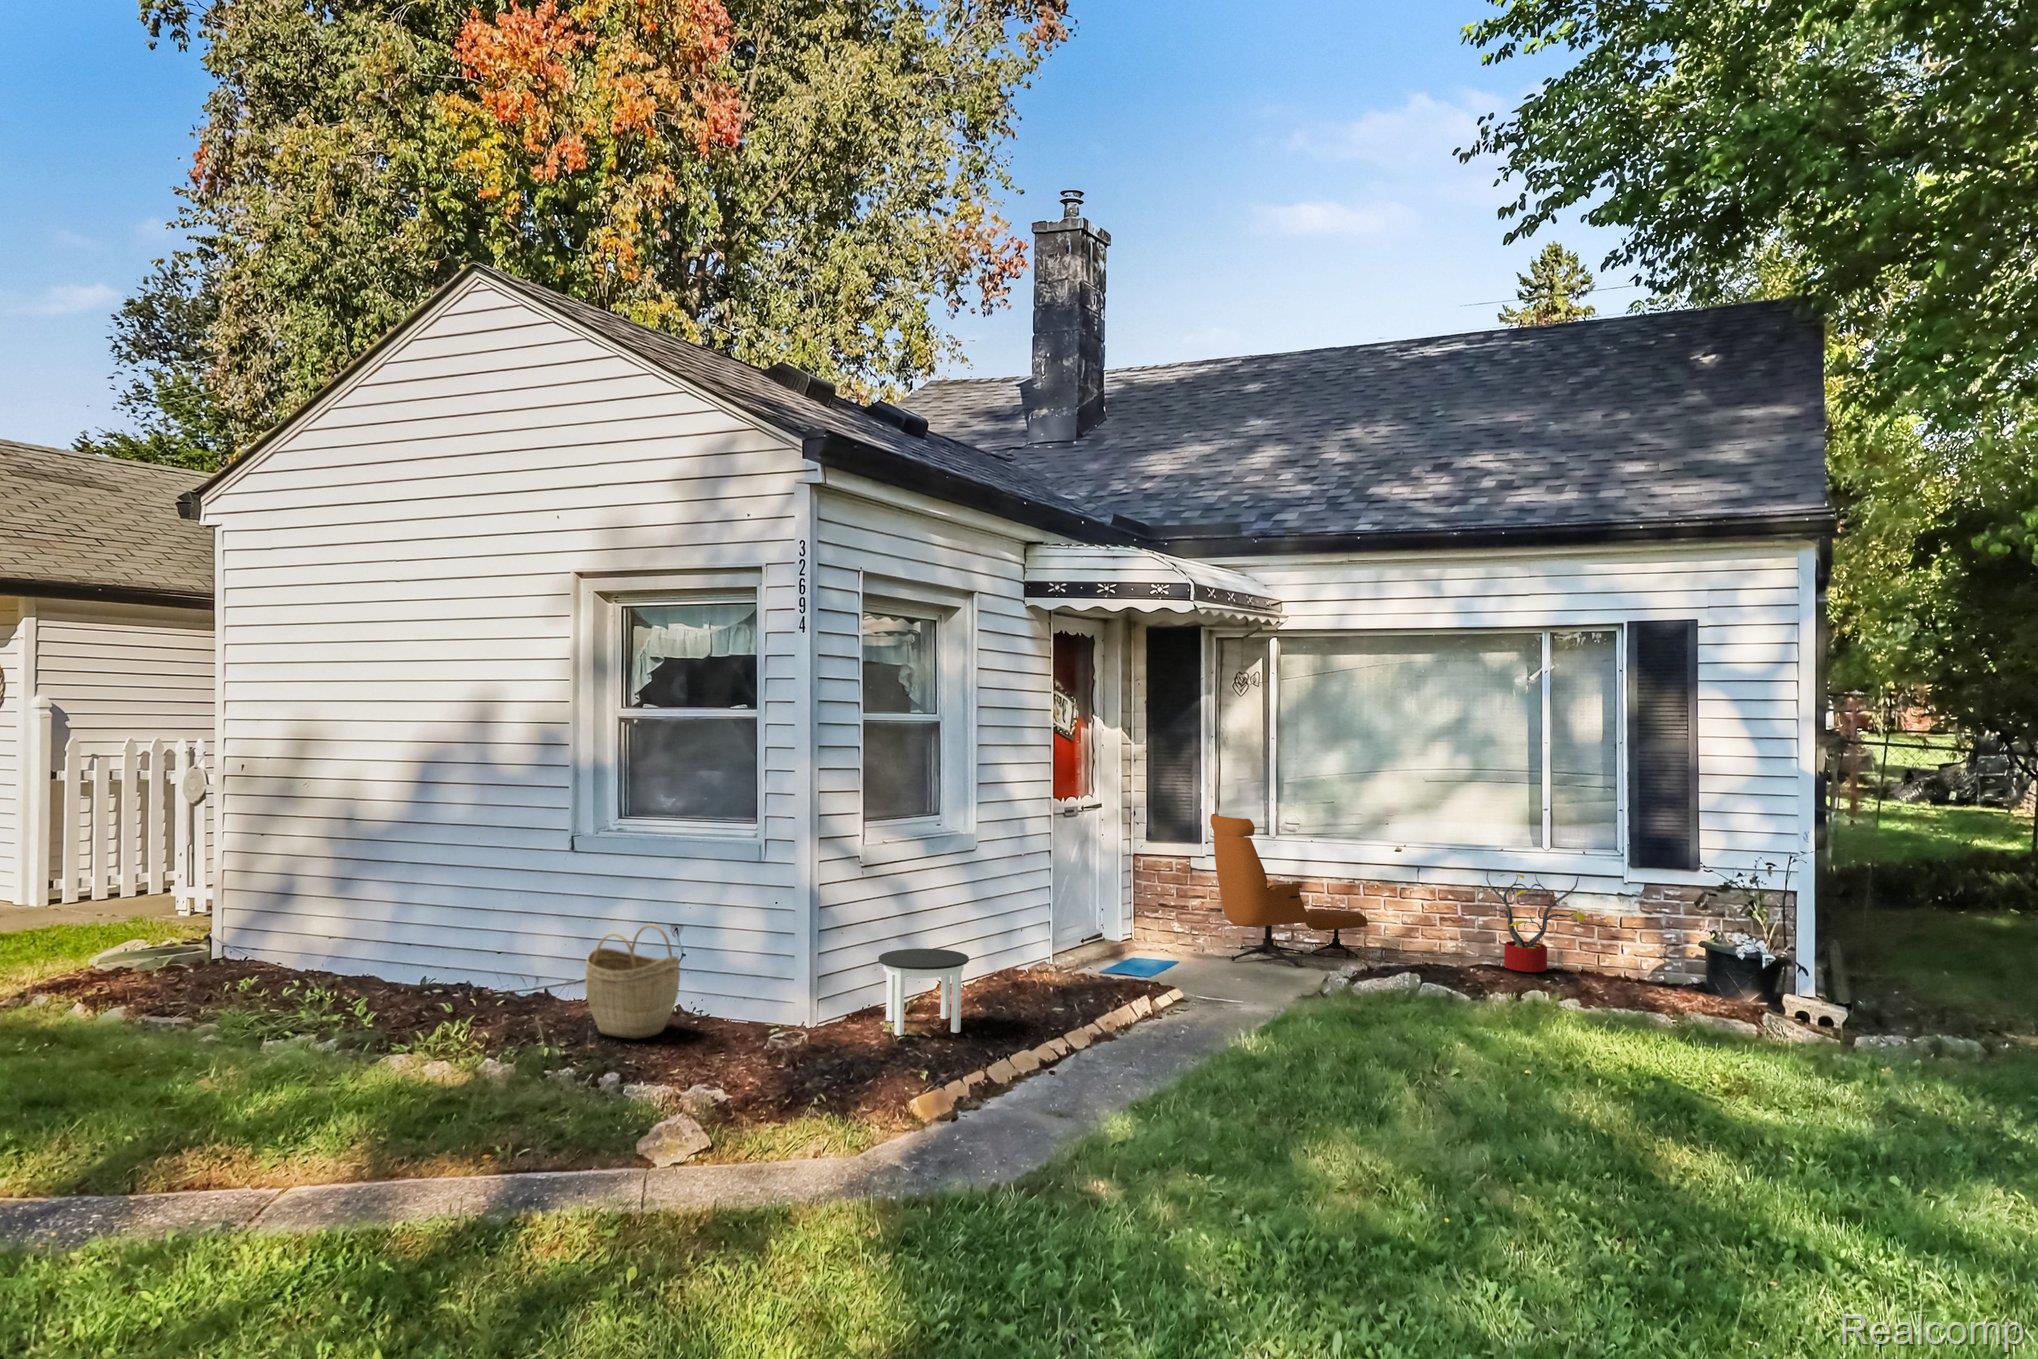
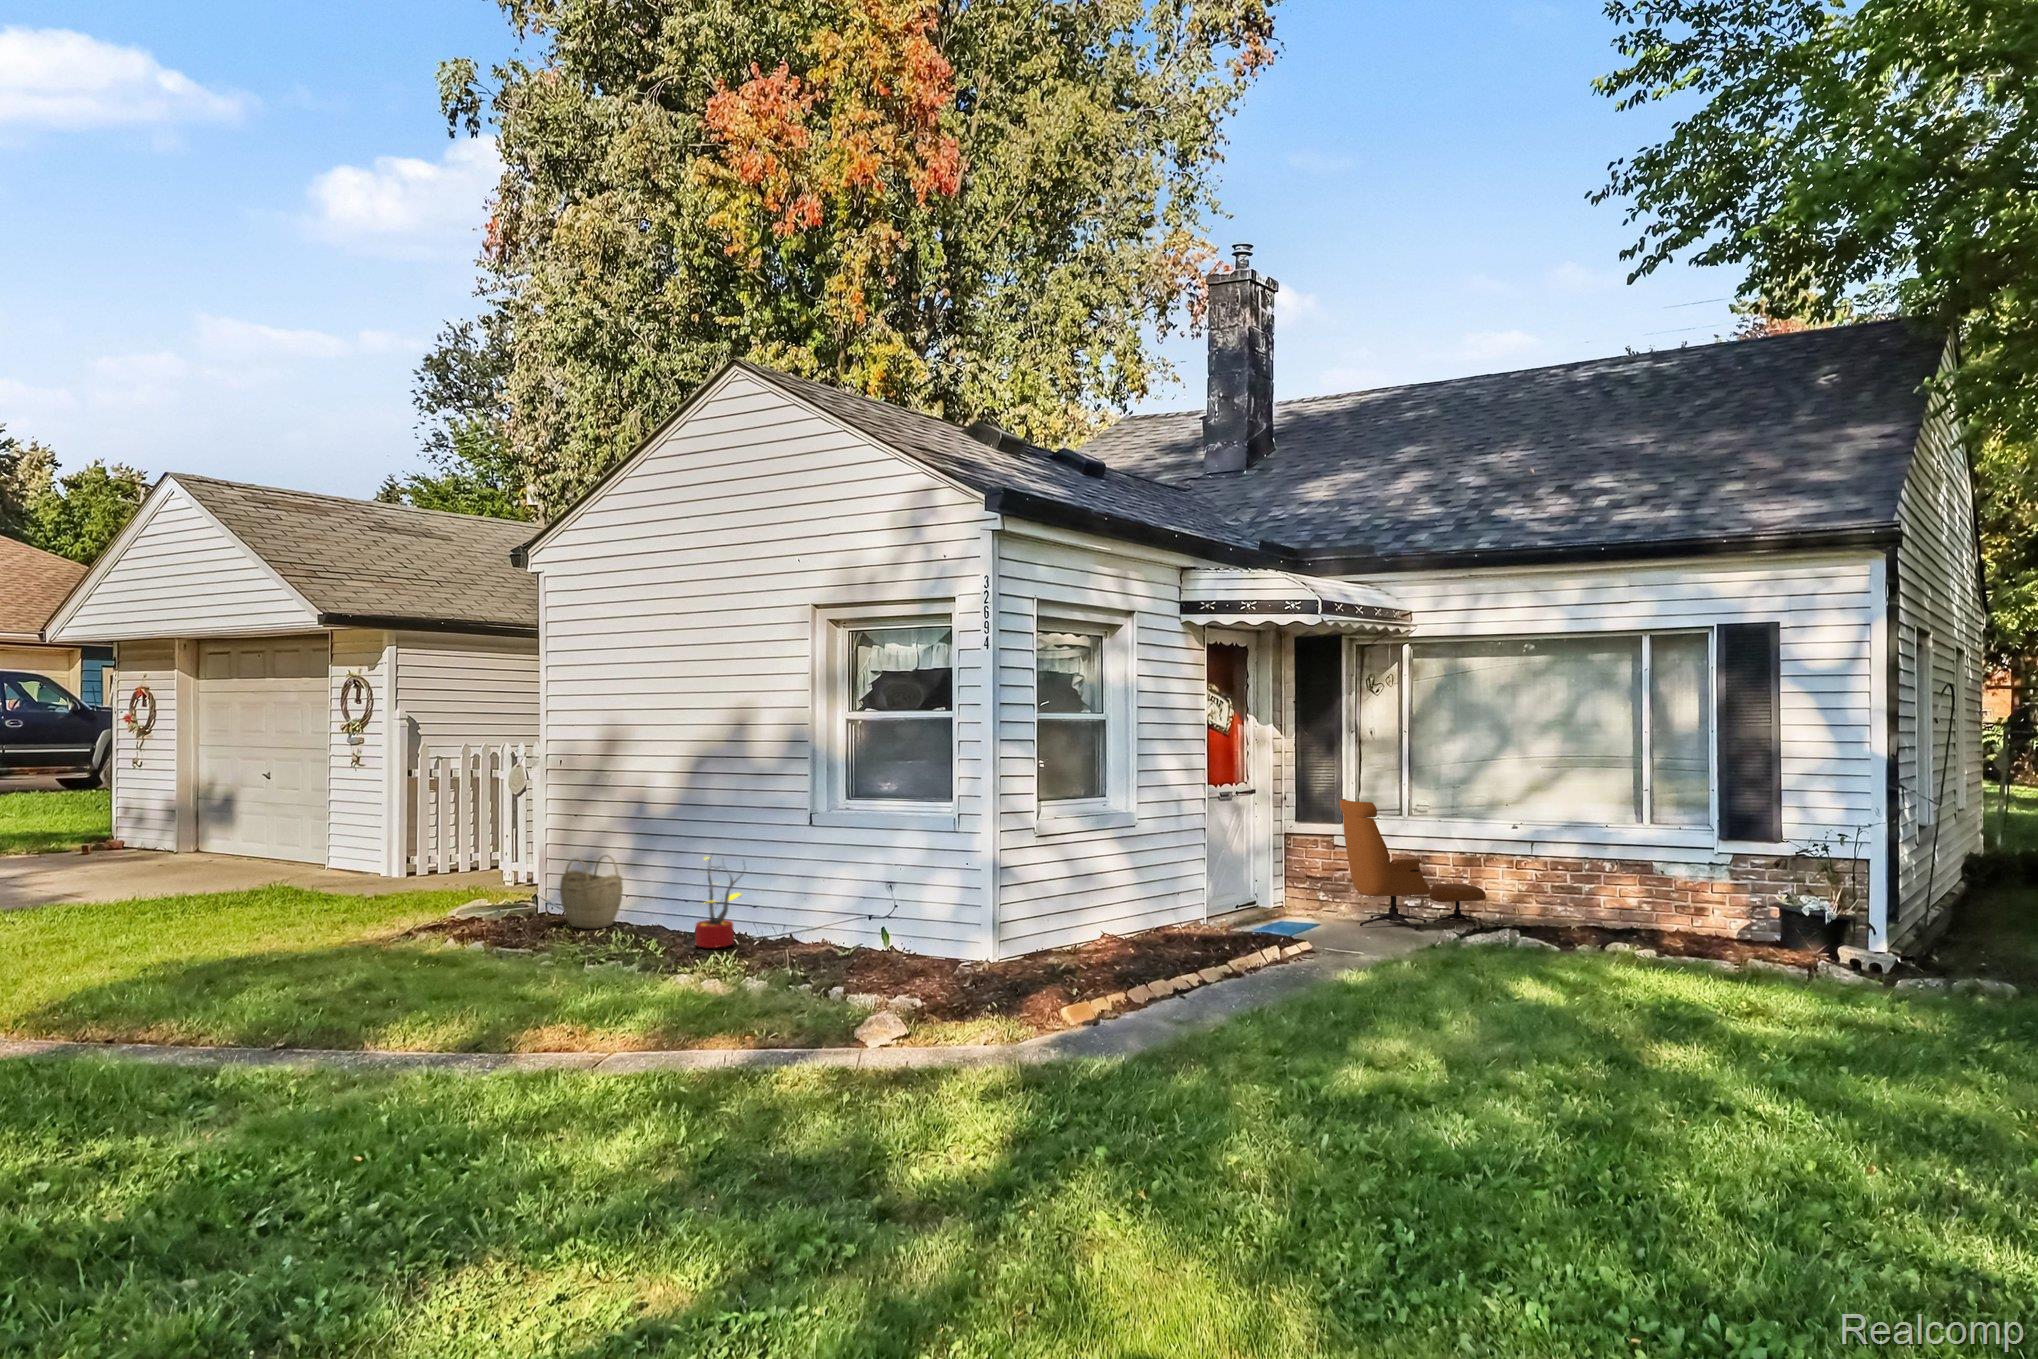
decorative plant: present [1486,868,1586,972] -> present [695,857,742,948]
woven basket: present [585,924,680,1039] -> present [560,855,623,929]
round table: present [878,949,969,1036] -> none [1050,903,1123,970]

